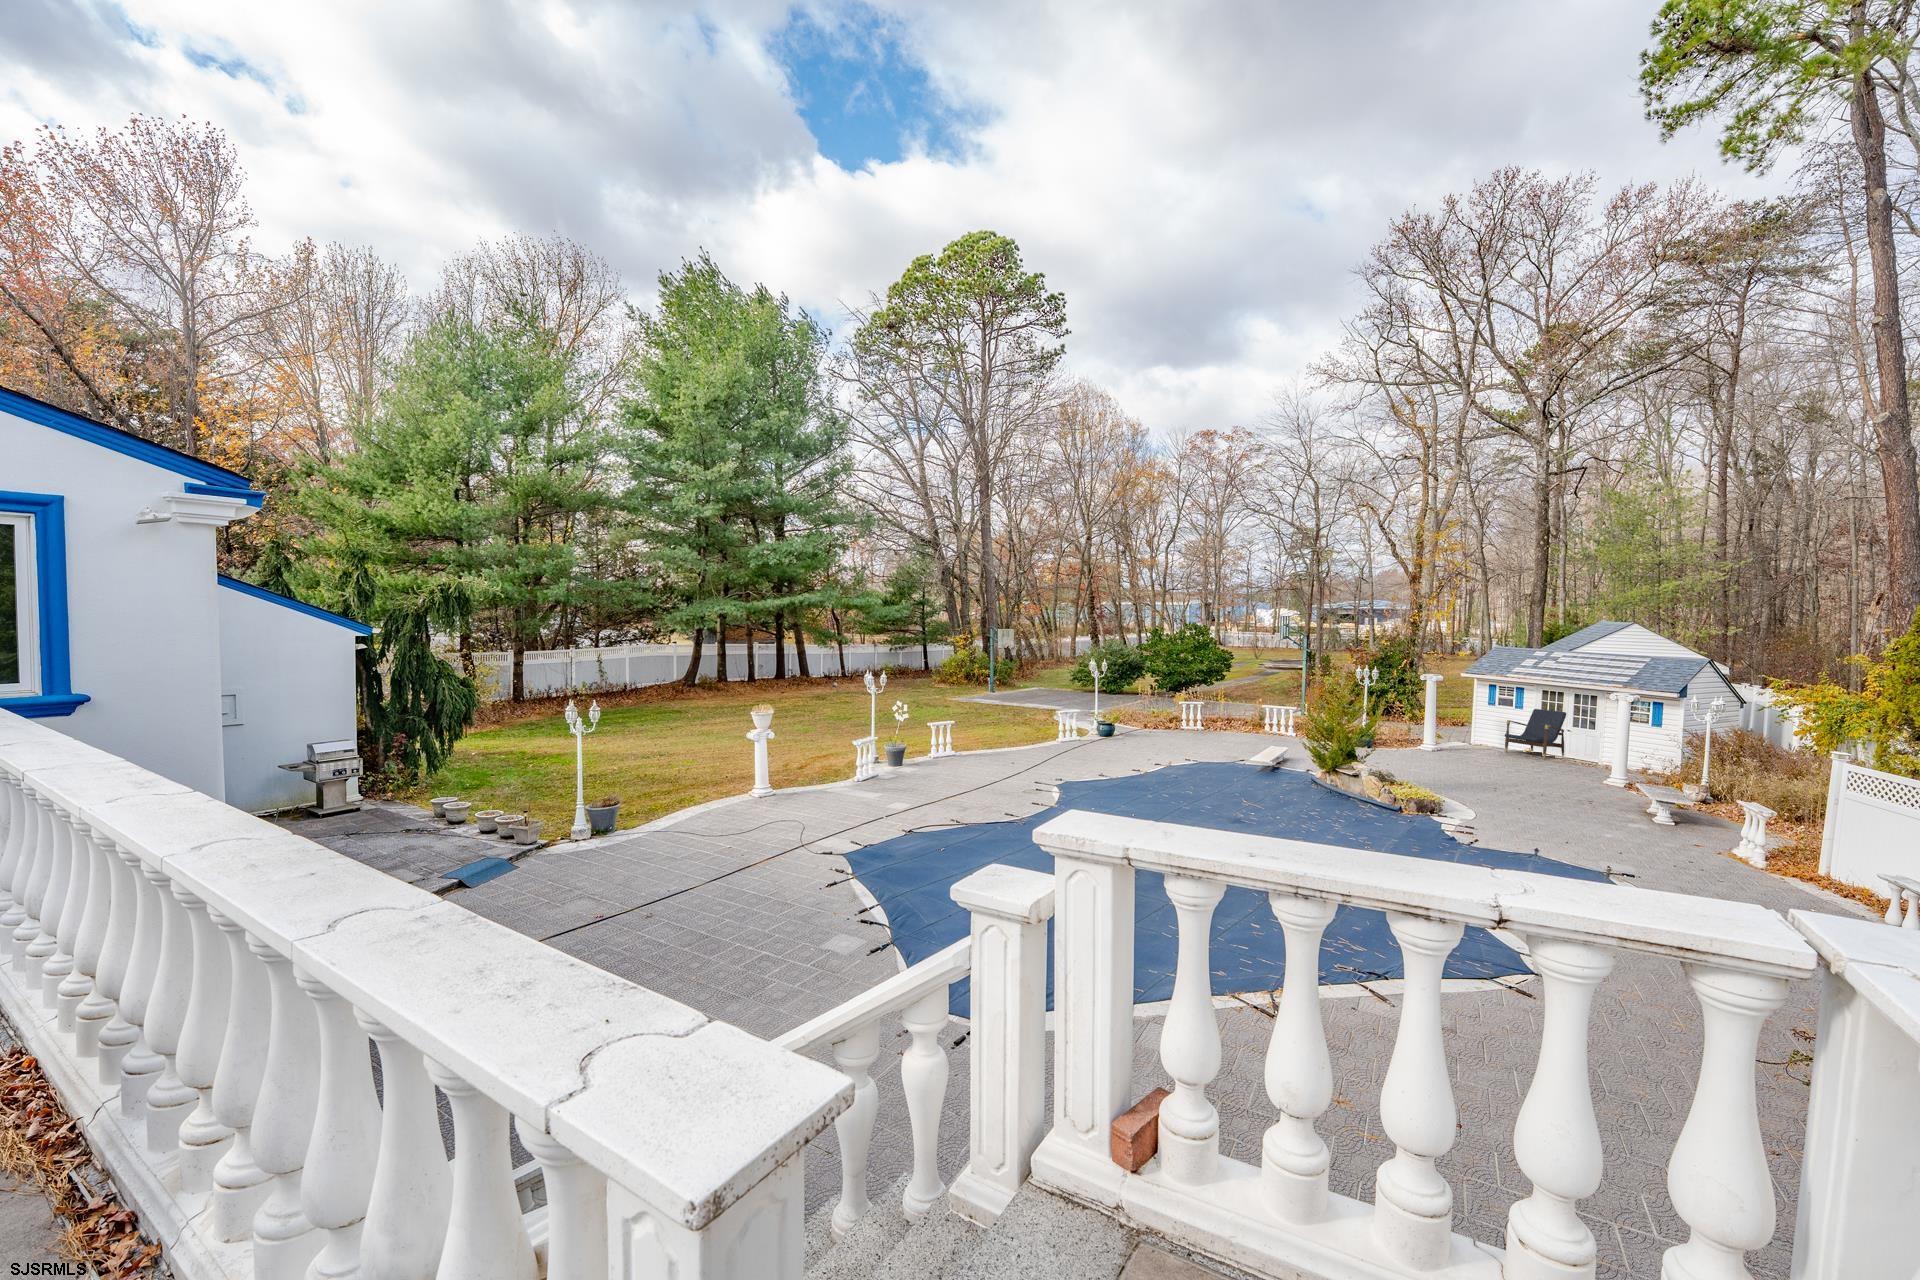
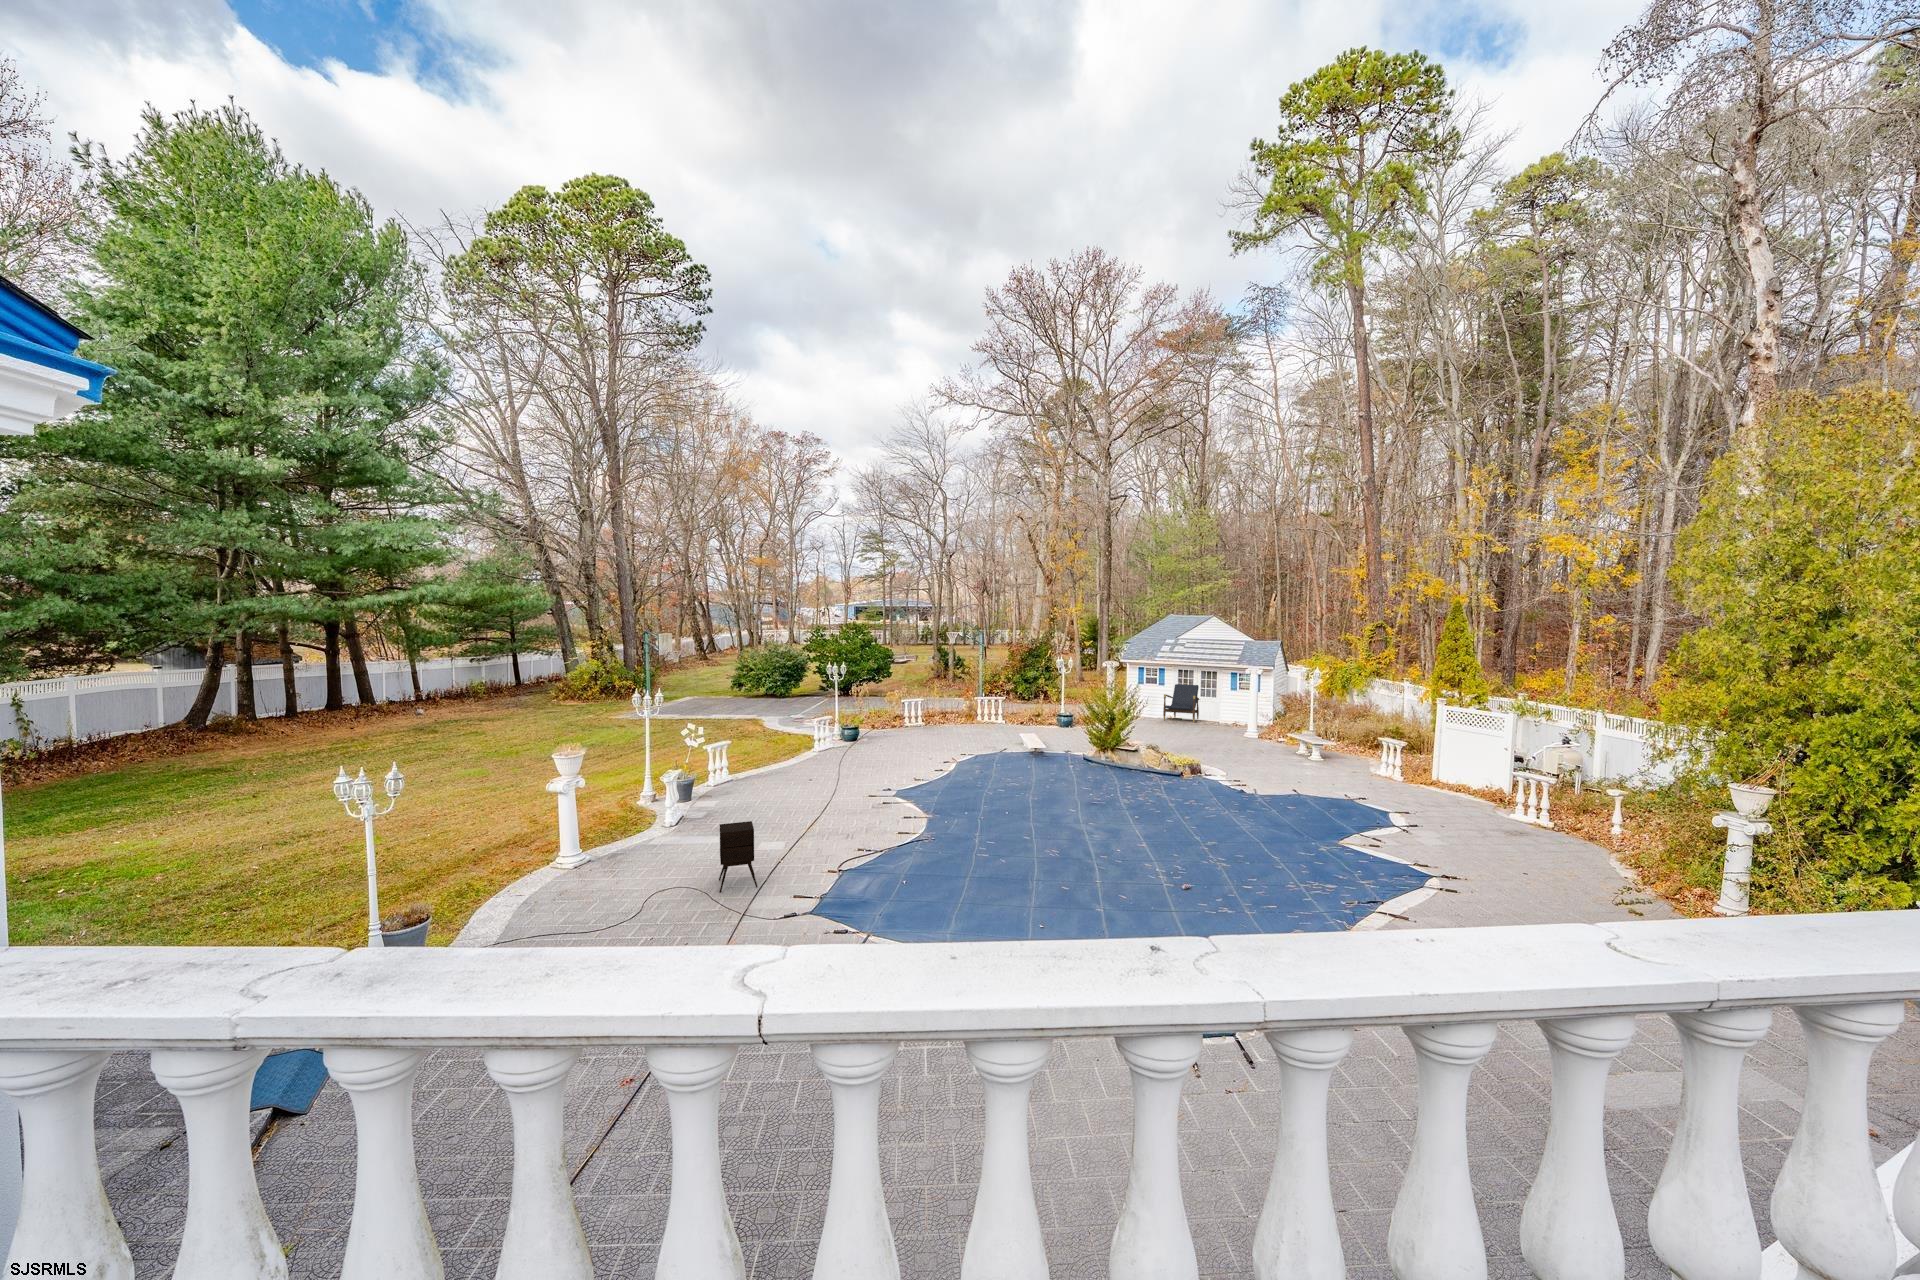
side table: none [865,765,895,808] -> present [719,821,758,892]

